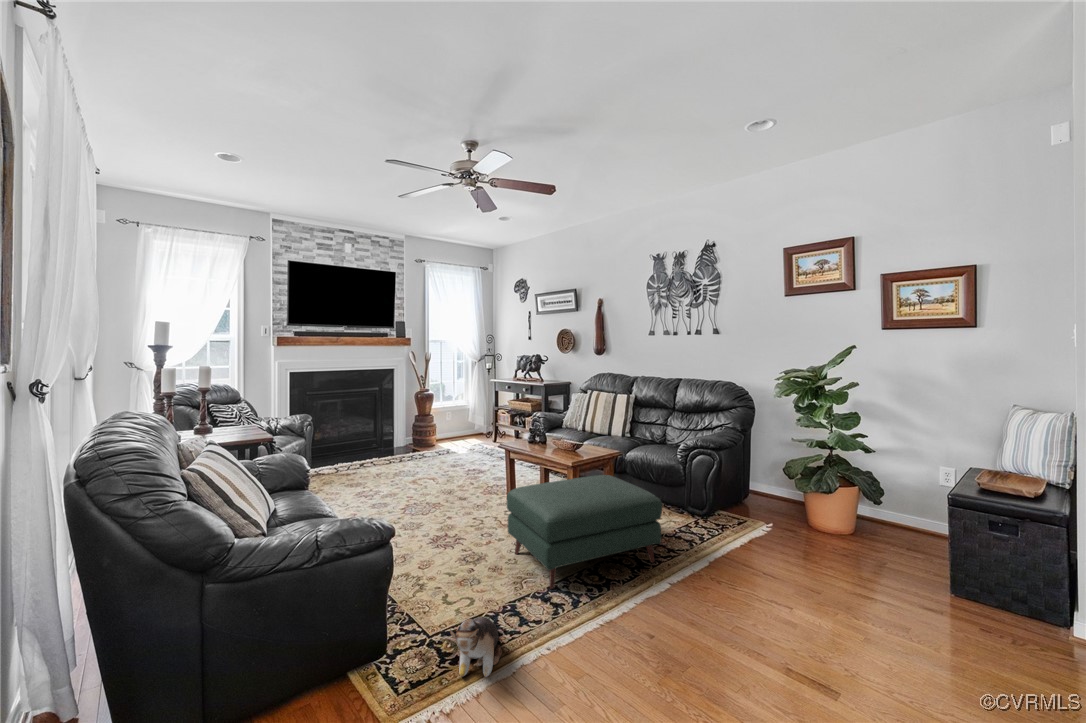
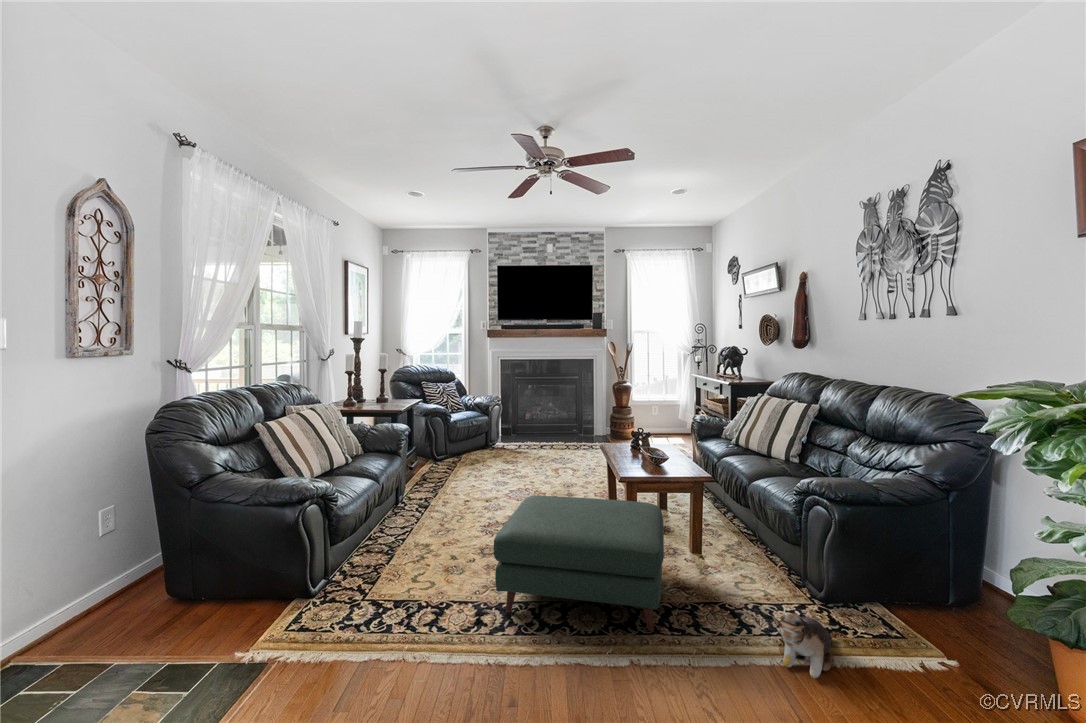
plush toy: present [450,617,502,677] -> present [773,613,834,678]

